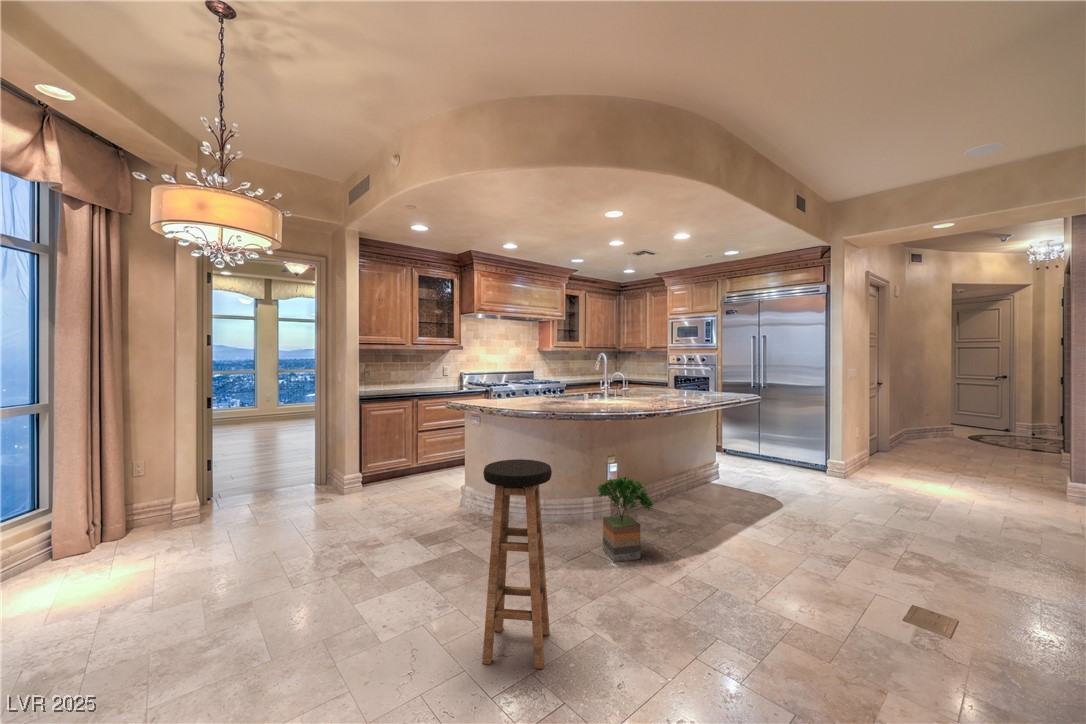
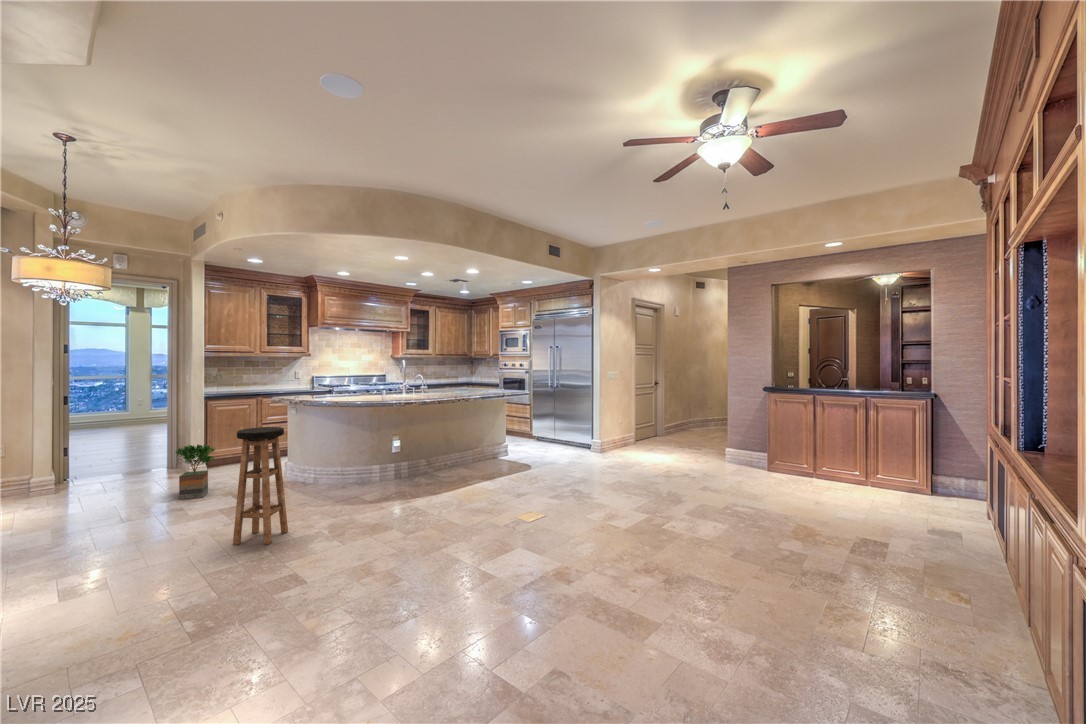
potted tree: present [597,477,654,562] -> present [176,444,215,500]

